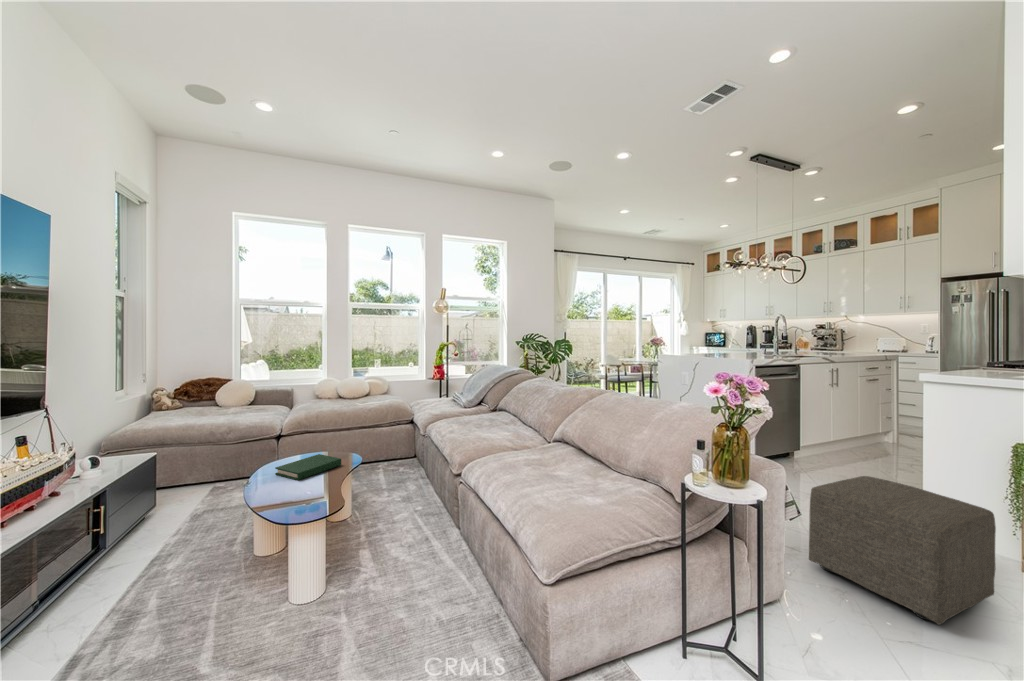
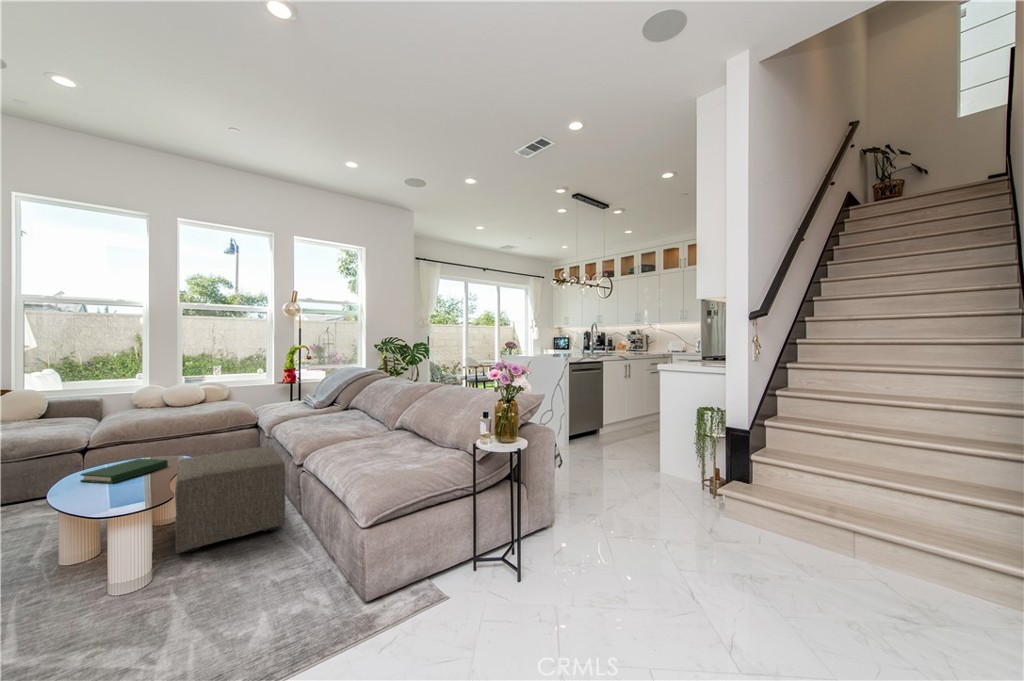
ottoman: present [809,476,996,625] -> present [175,447,285,553]

